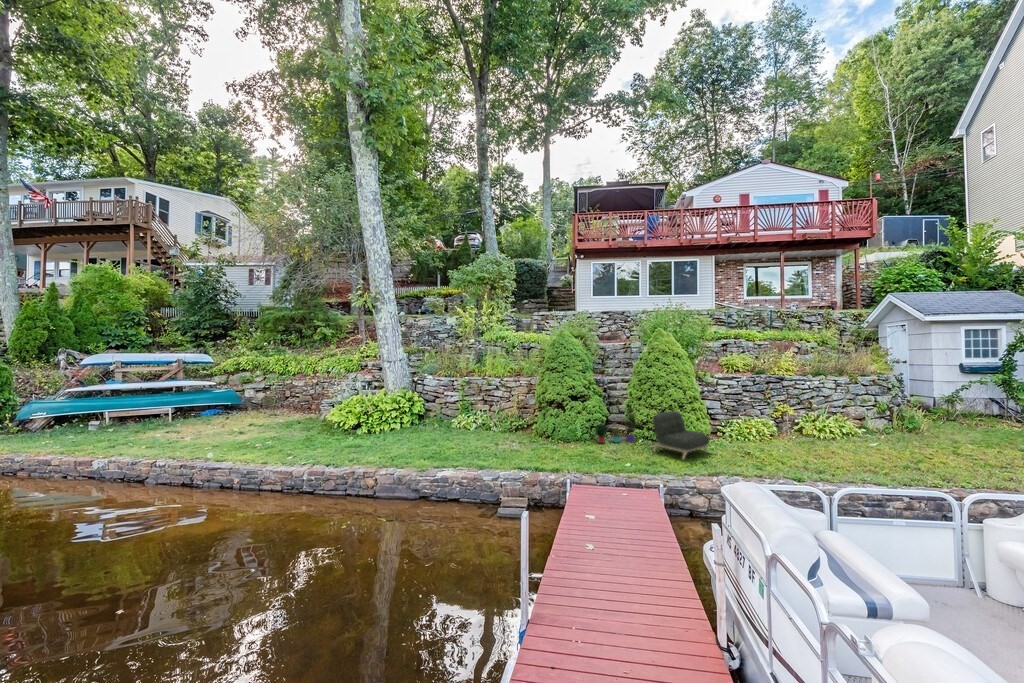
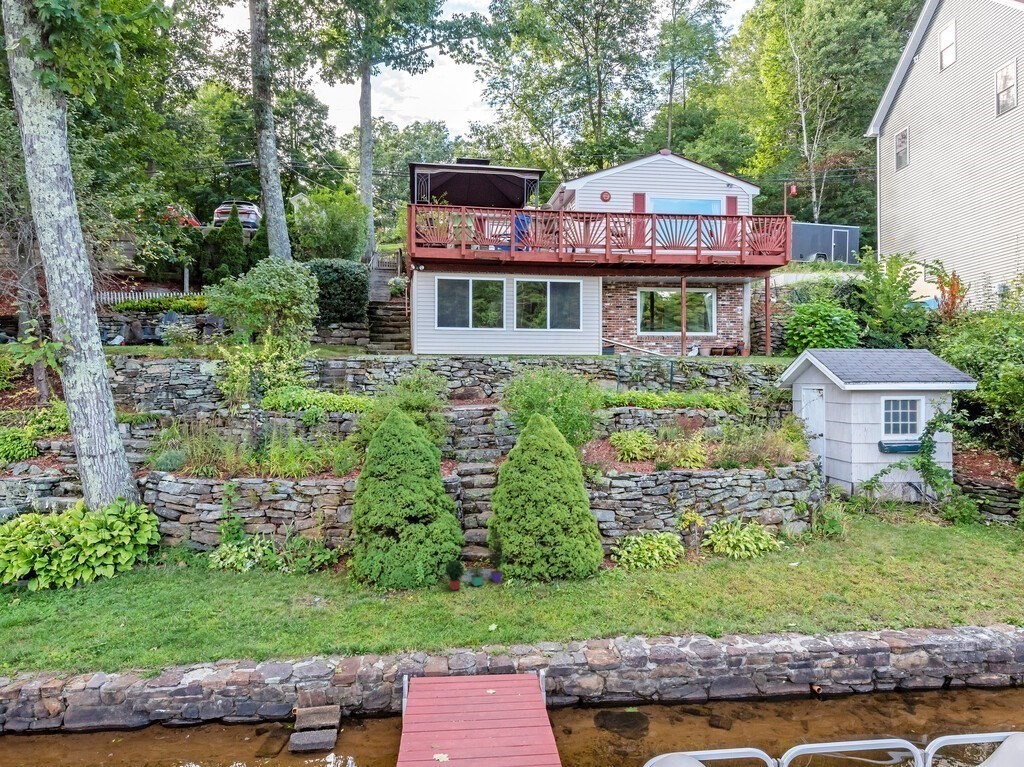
armchair: present [653,411,709,459] -> none [529,536,605,614]

